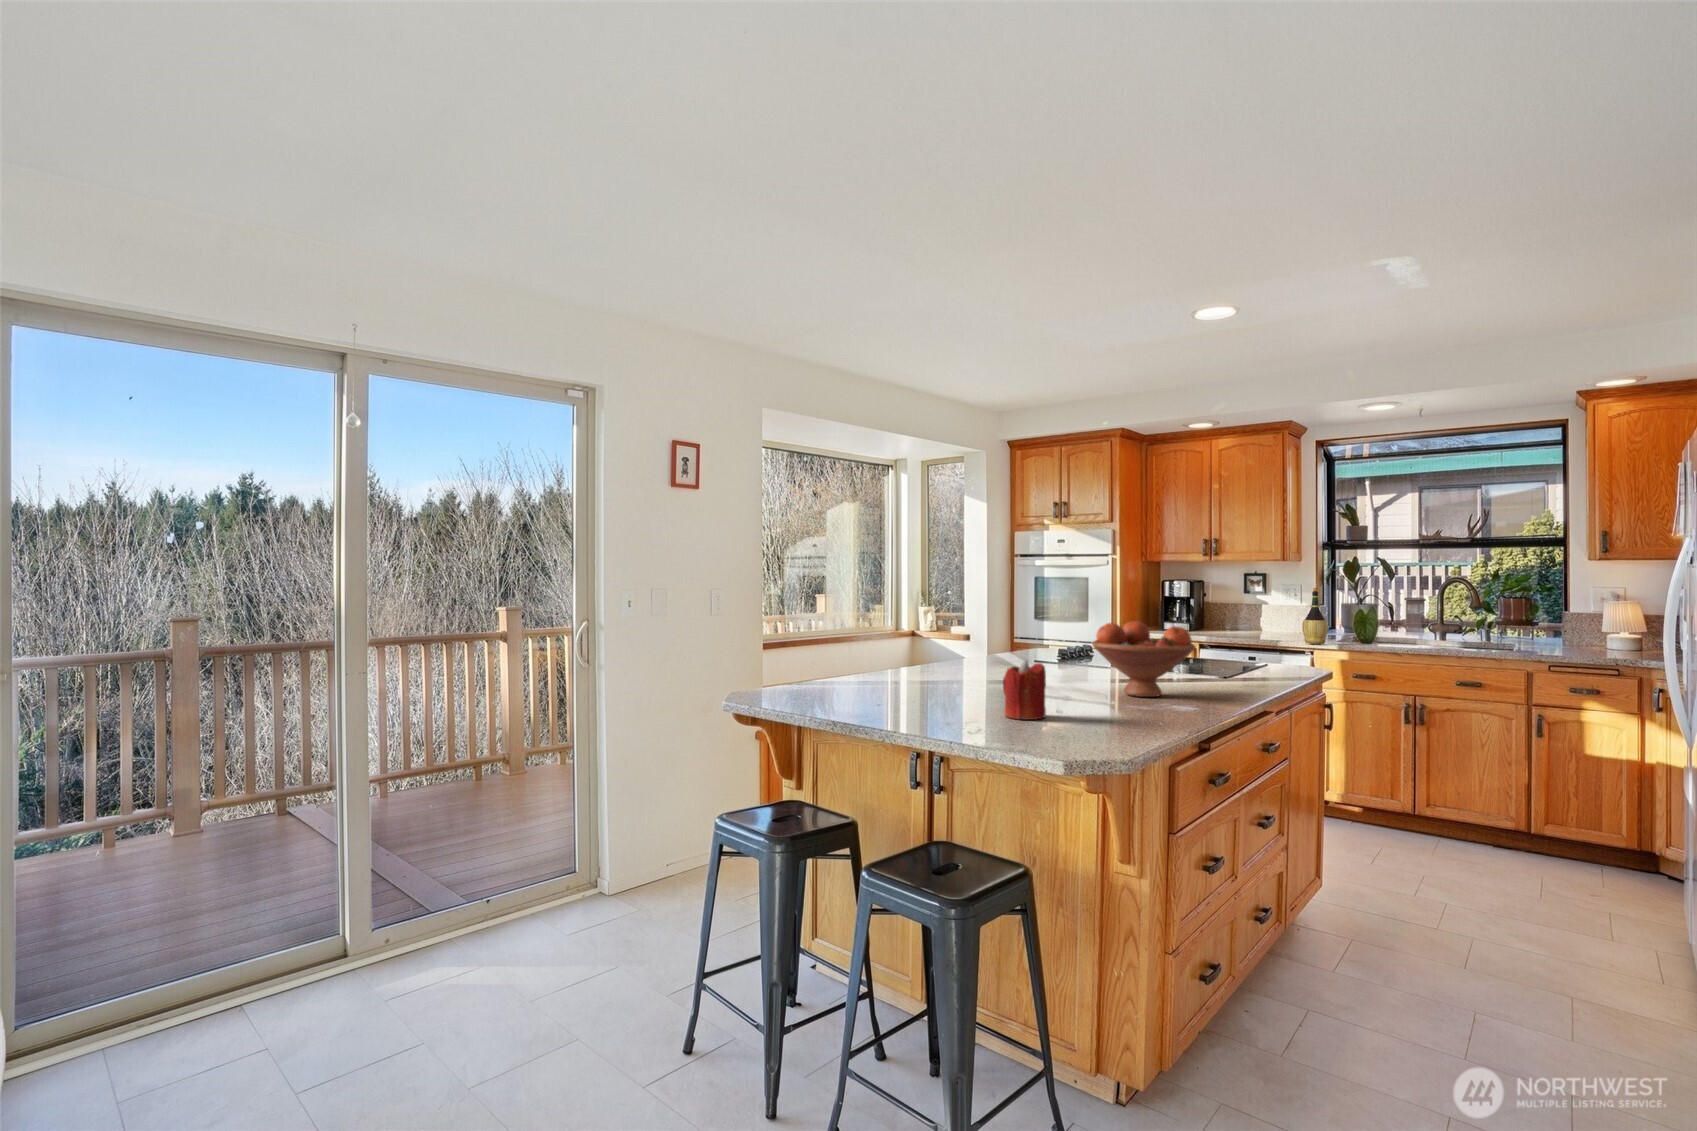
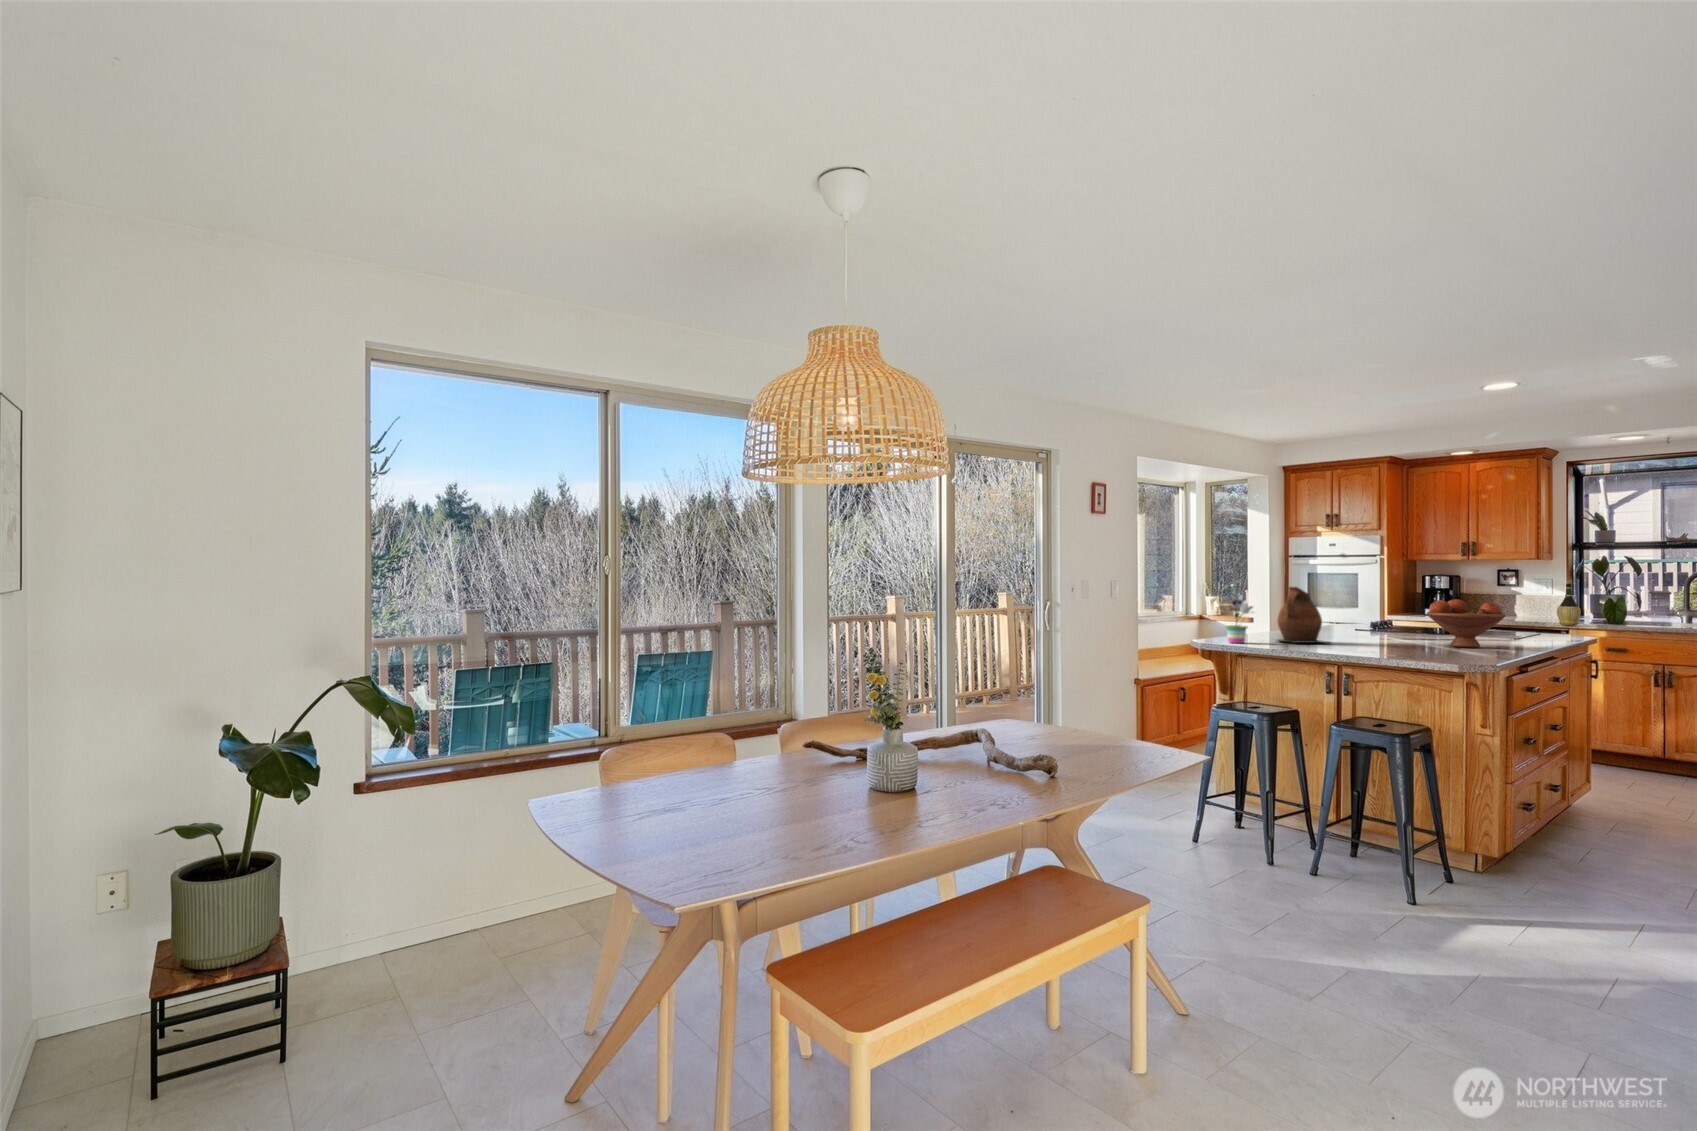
potted plant: none [797,595,846,694] -> present [1226,584,1253,643]
ceramic pitcher: none [877,602,957,692] -> present [1277,587,1327,643]
candle: present [1003,660,1046,720] -> none [1386,619,1417,654]

